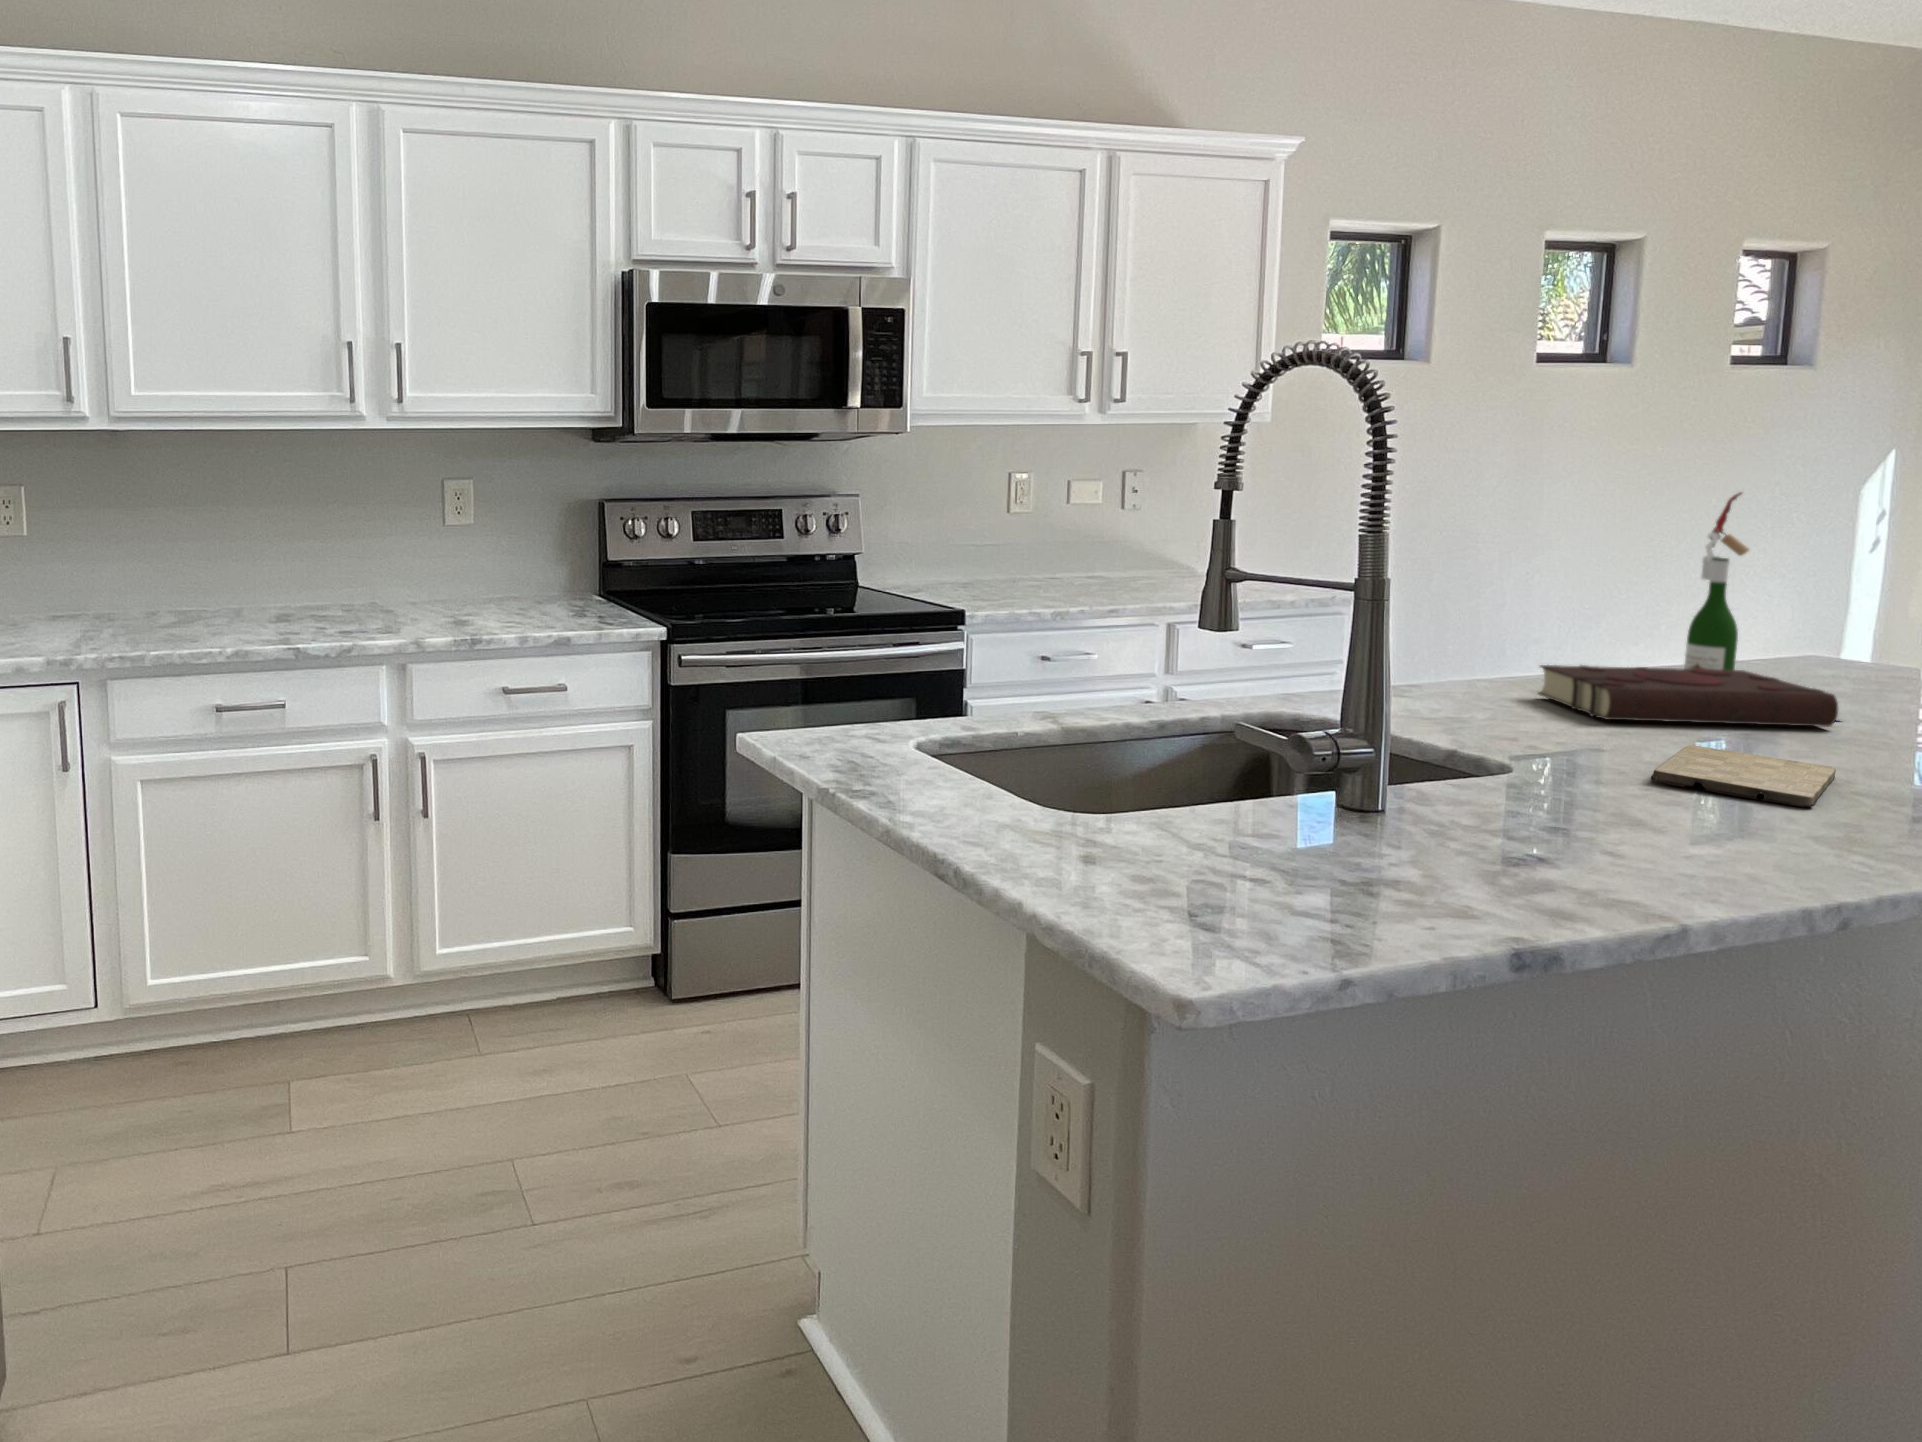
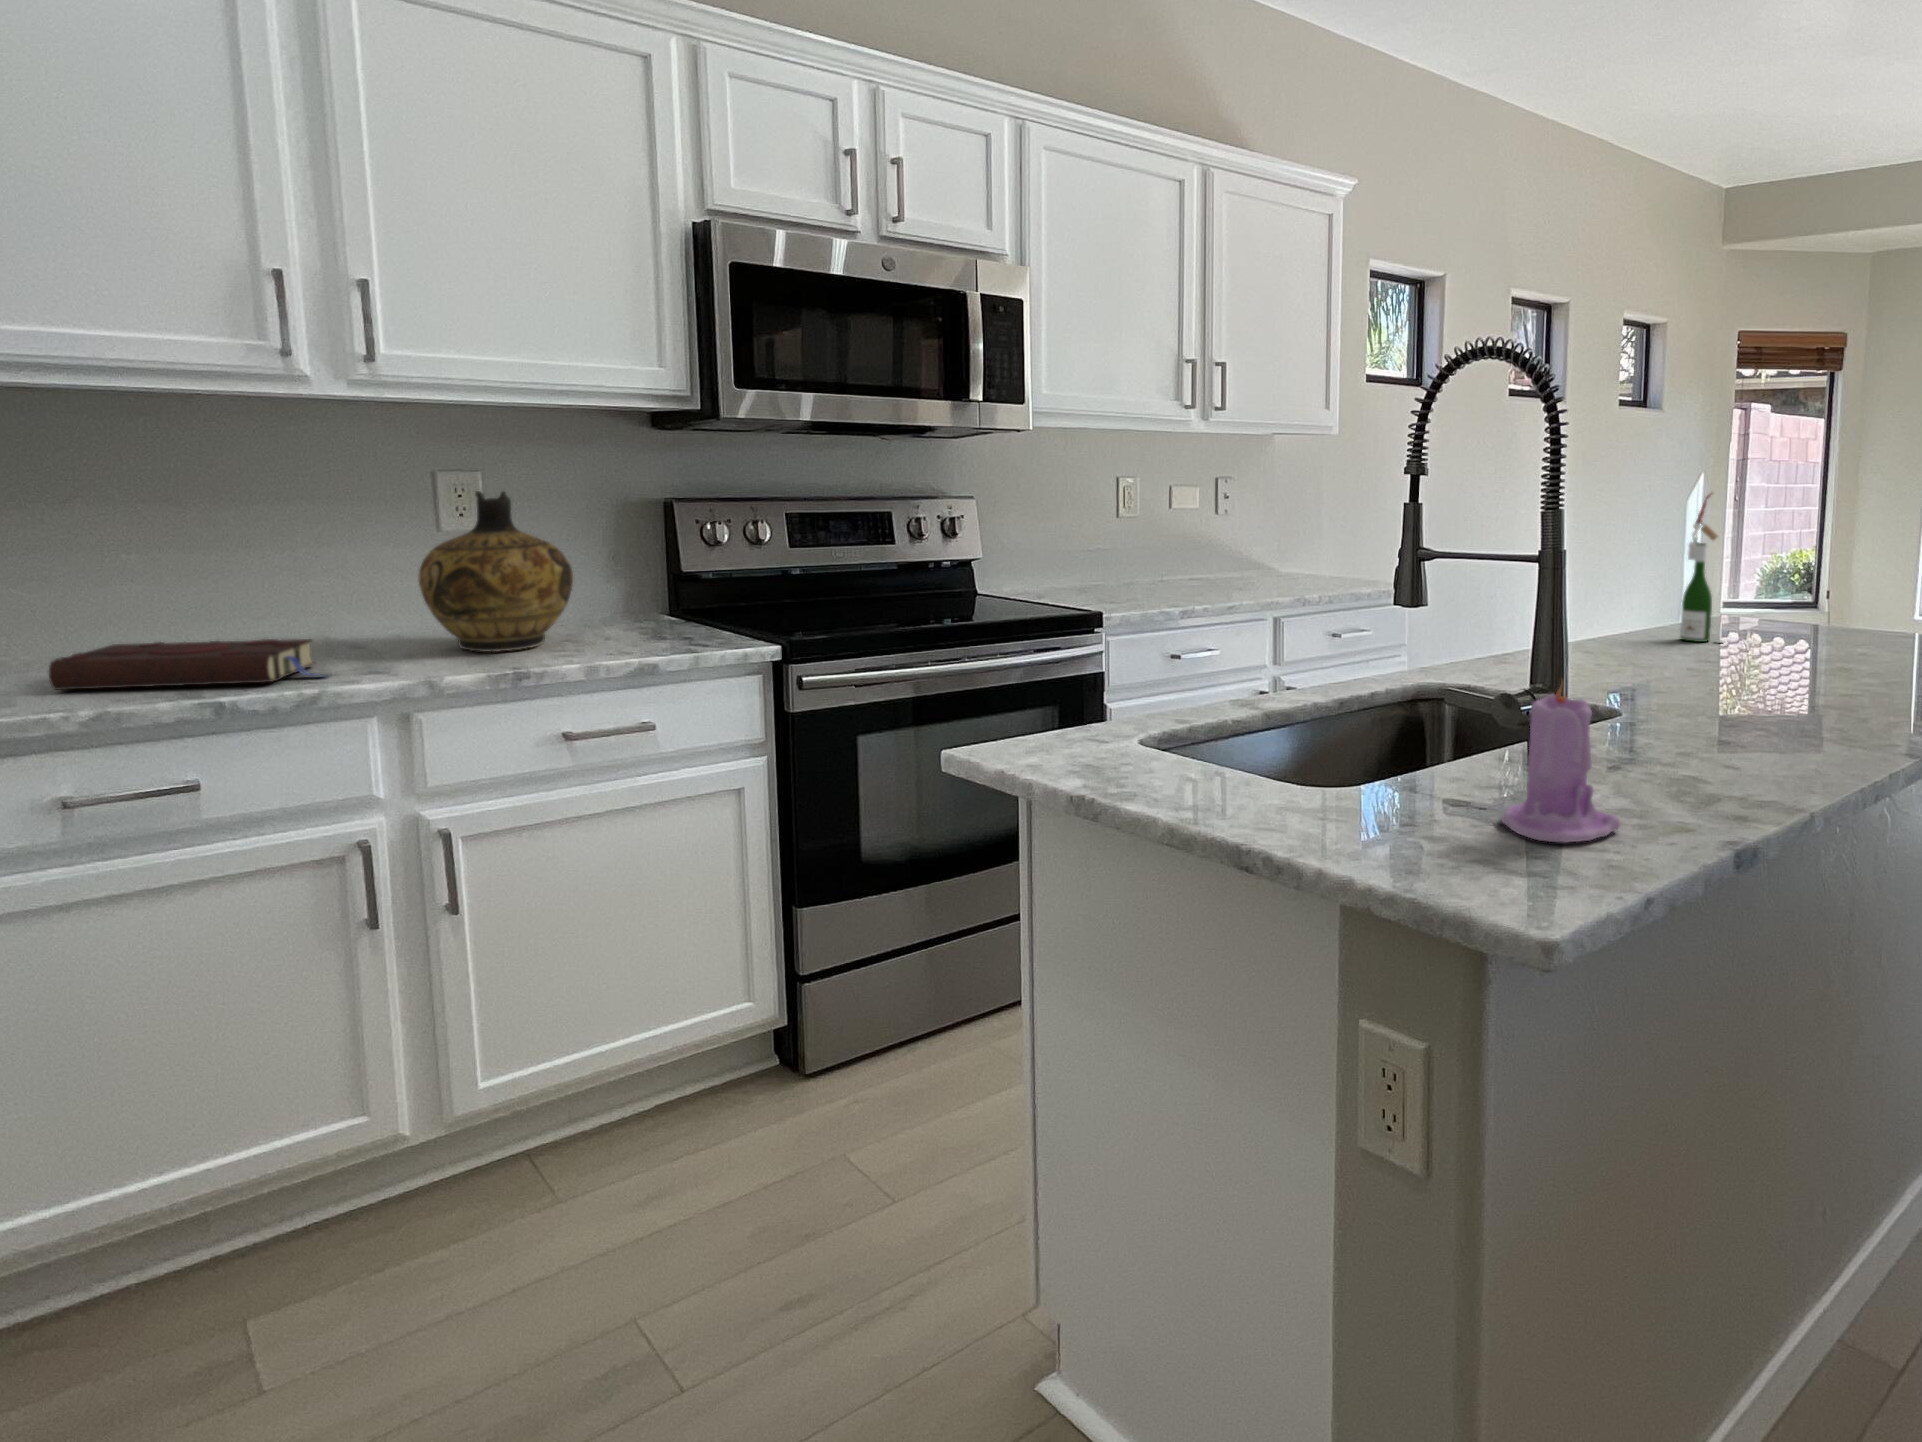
ceramic jug: none [424,497,523,620] -> present [418,491,573,652]
book: present [1538,665,1838,727] -> present [49,639,322,690]
candle: none [1223,712,1368,890] -> present [1501,686,1620,843]
cutting board: present [1651,745,1836,807] -> none [1723,687,1824,725]

